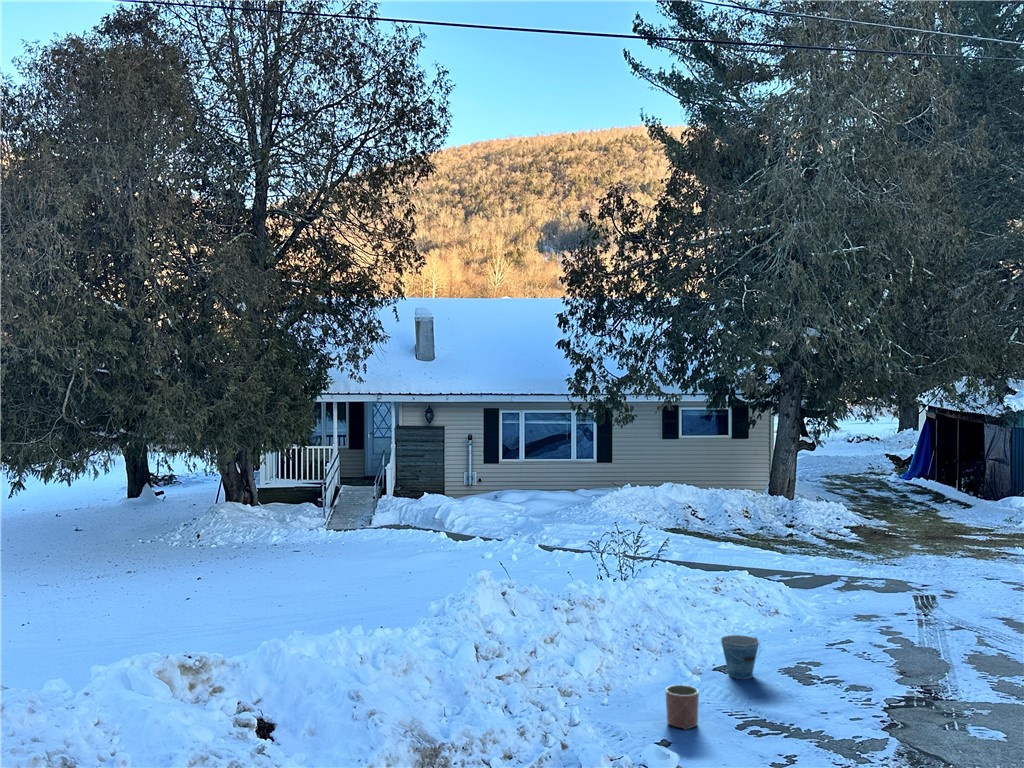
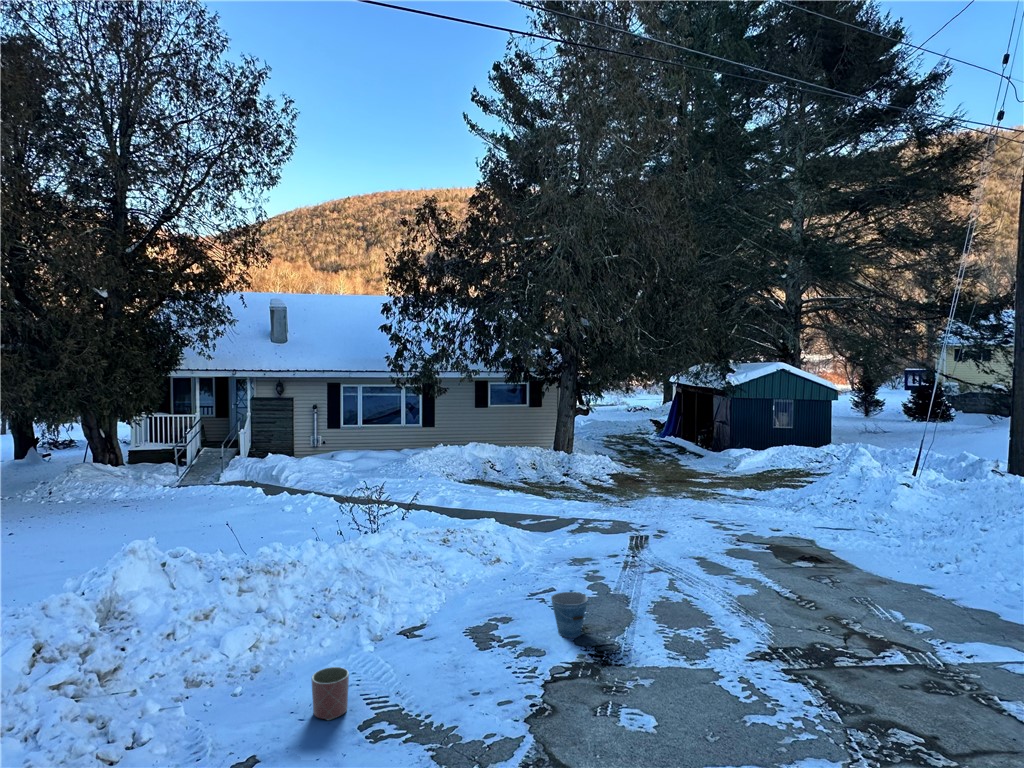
bucket: present [721,635,759,679] -> present [551,592,588,637]

